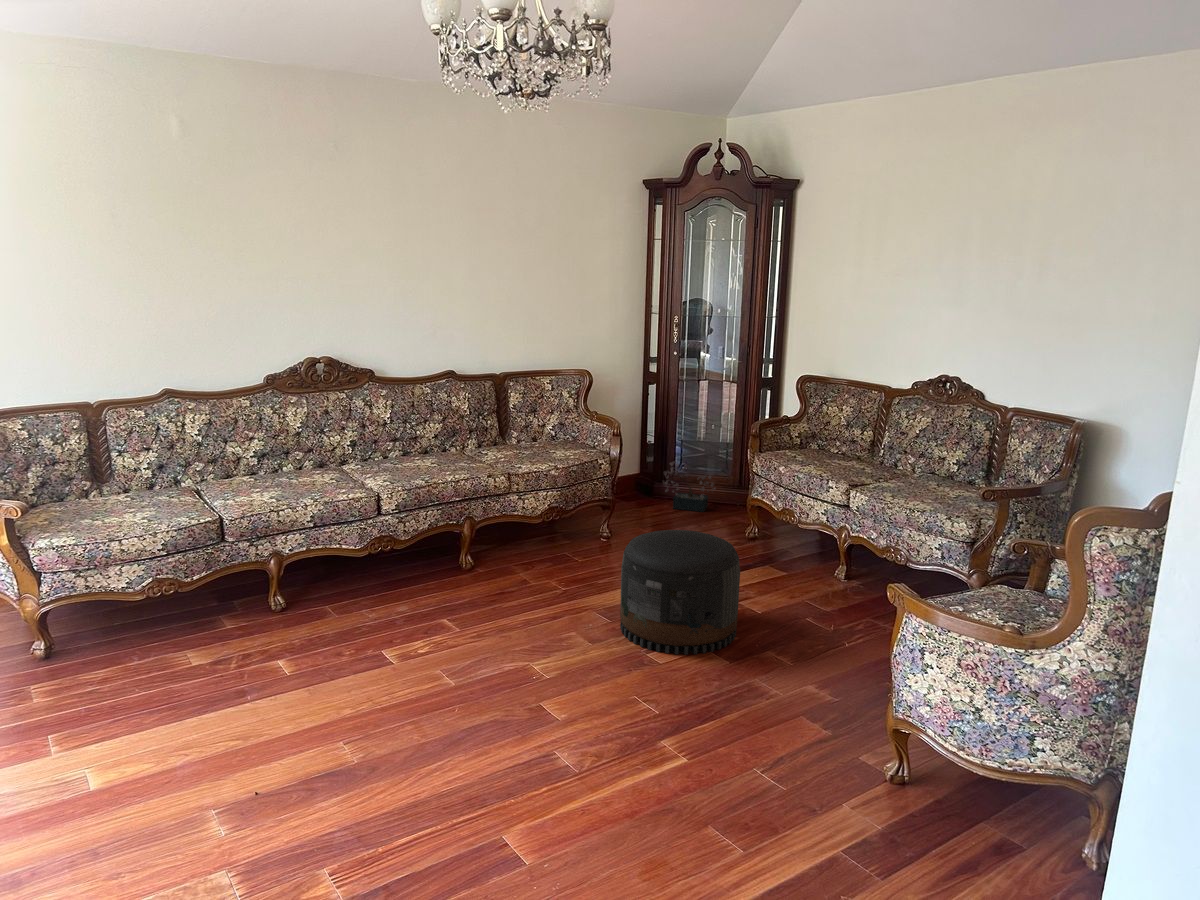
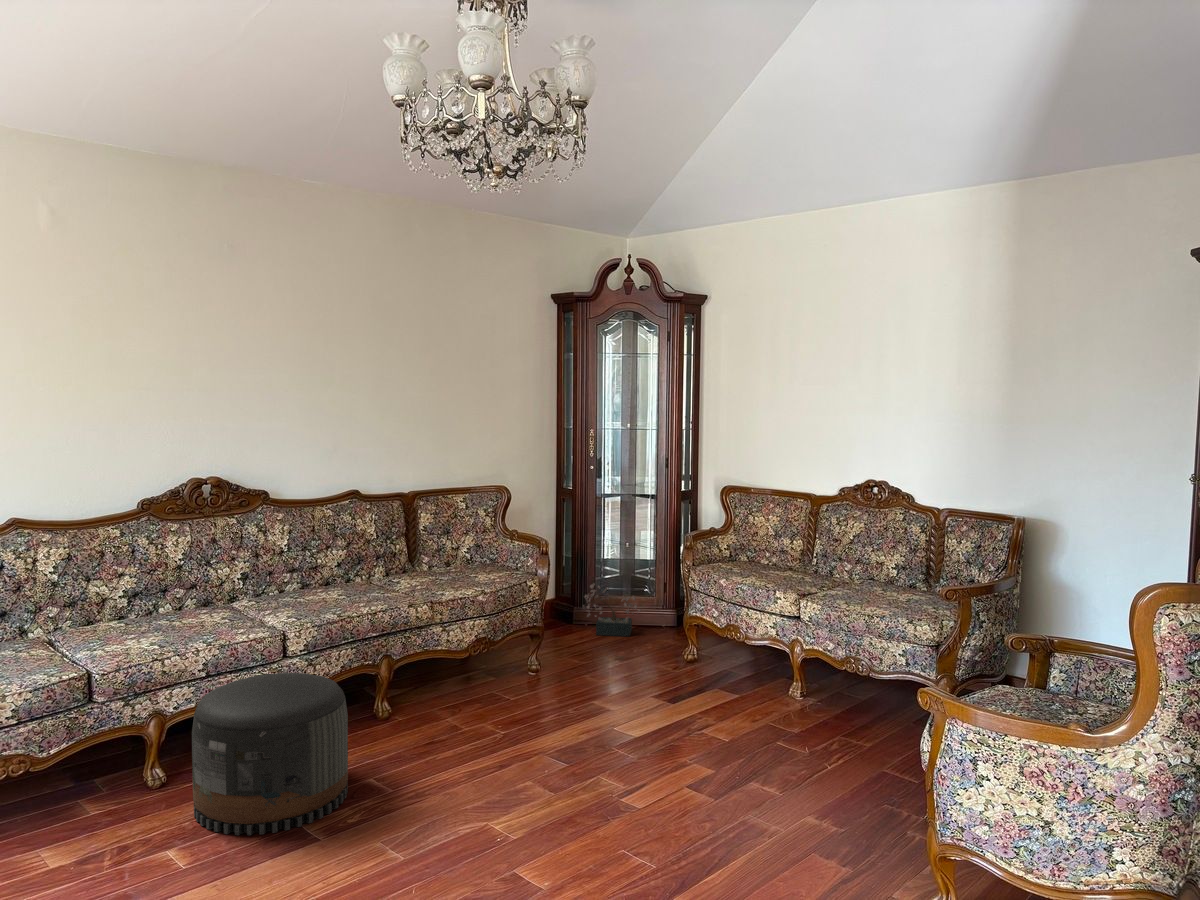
pouf: present [620,530,740,655] -> present [192,673,348,835]

